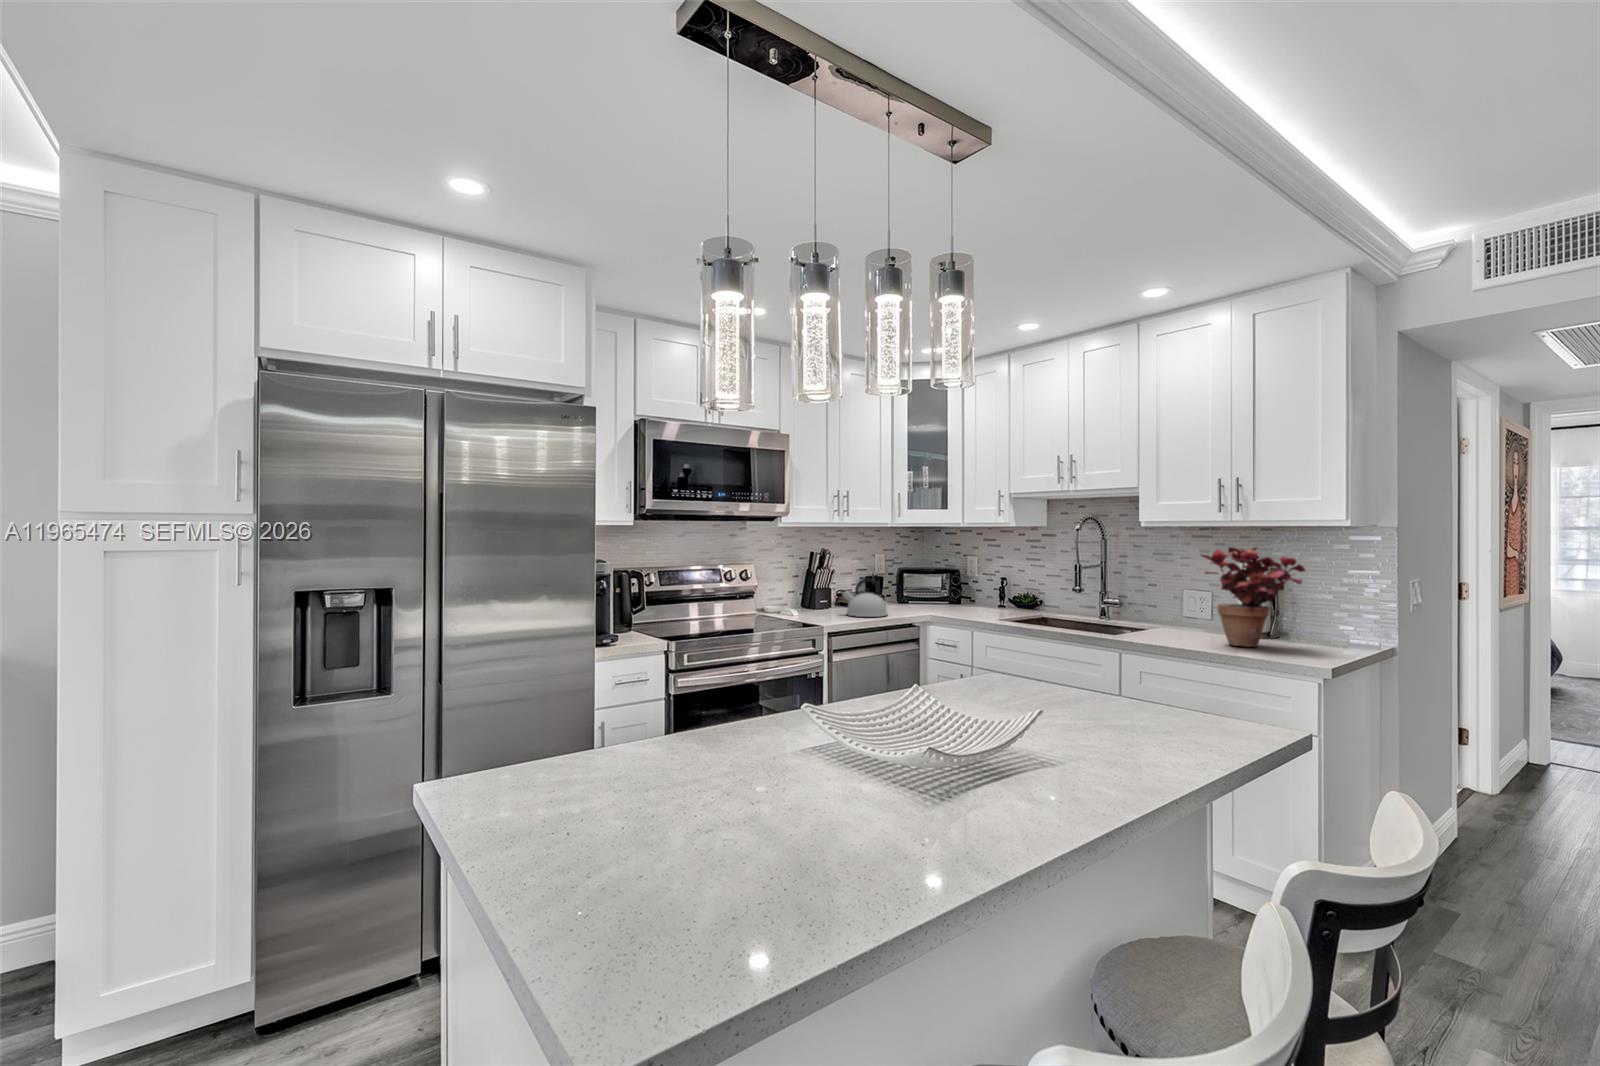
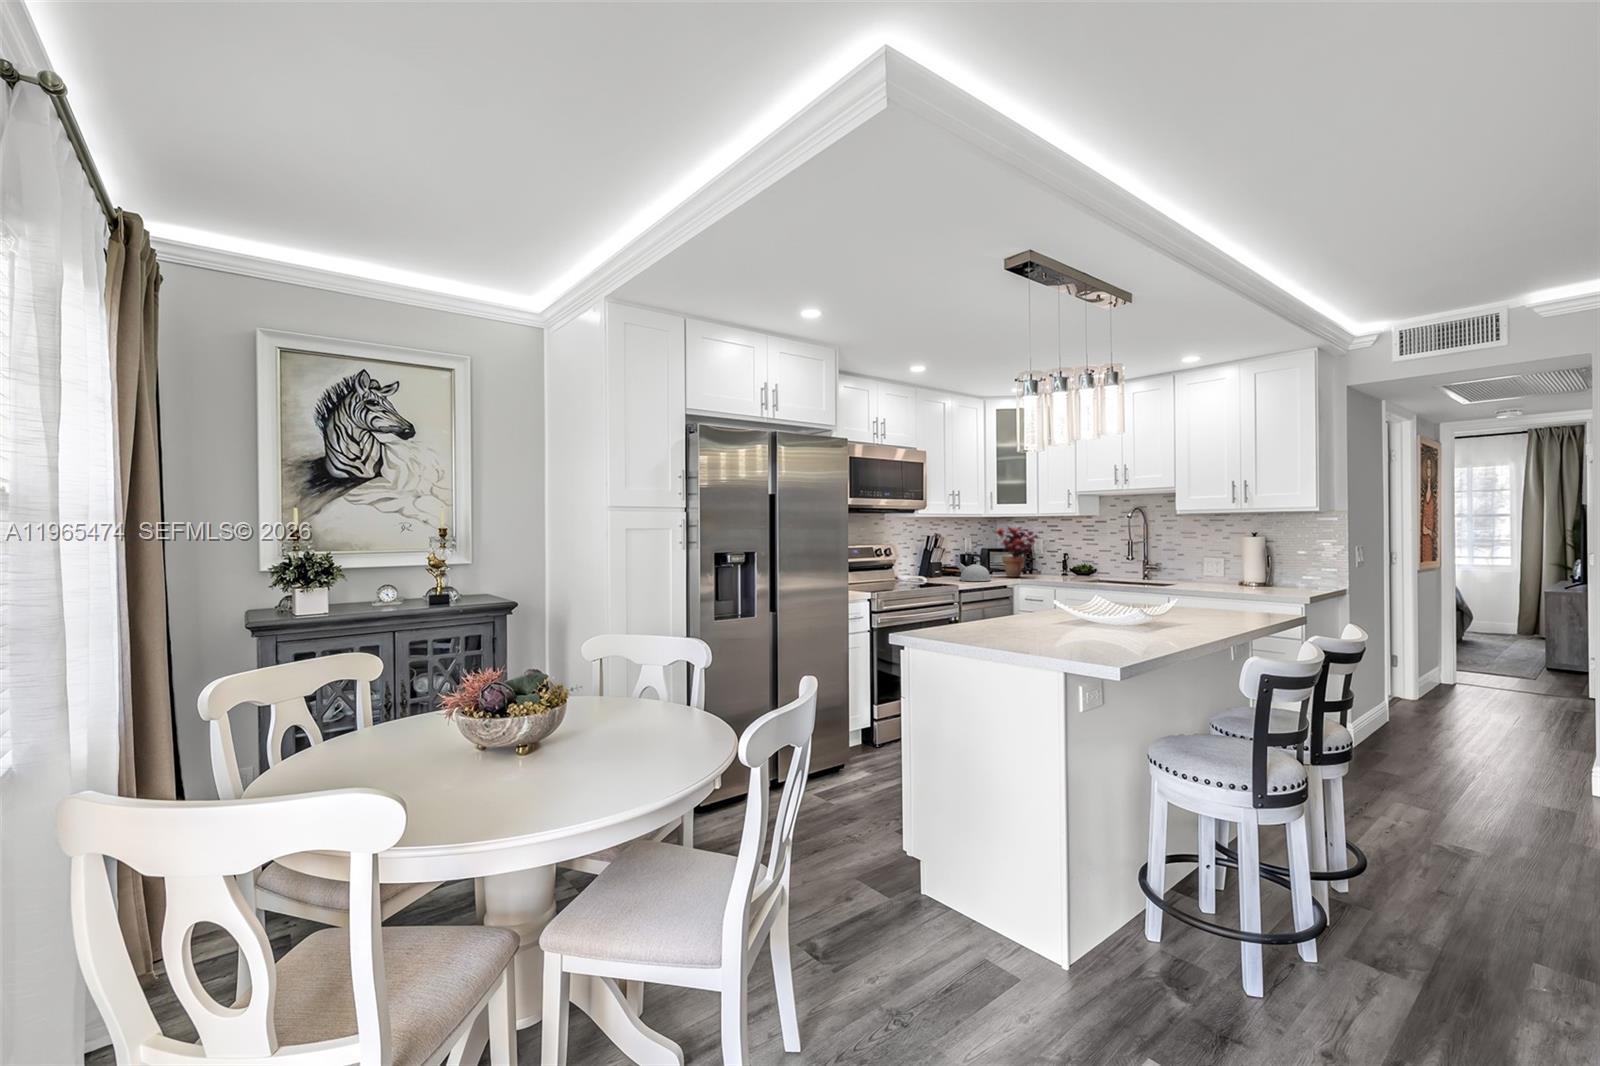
potted plant: present [1201,547,1305,647] -> present [994,527,1038,577]

